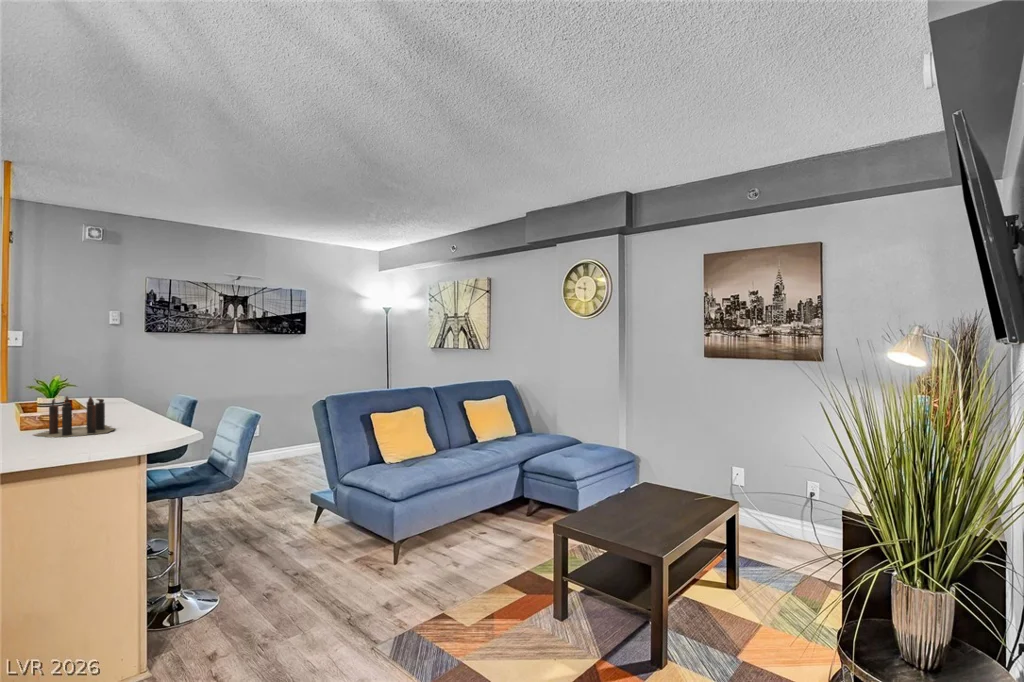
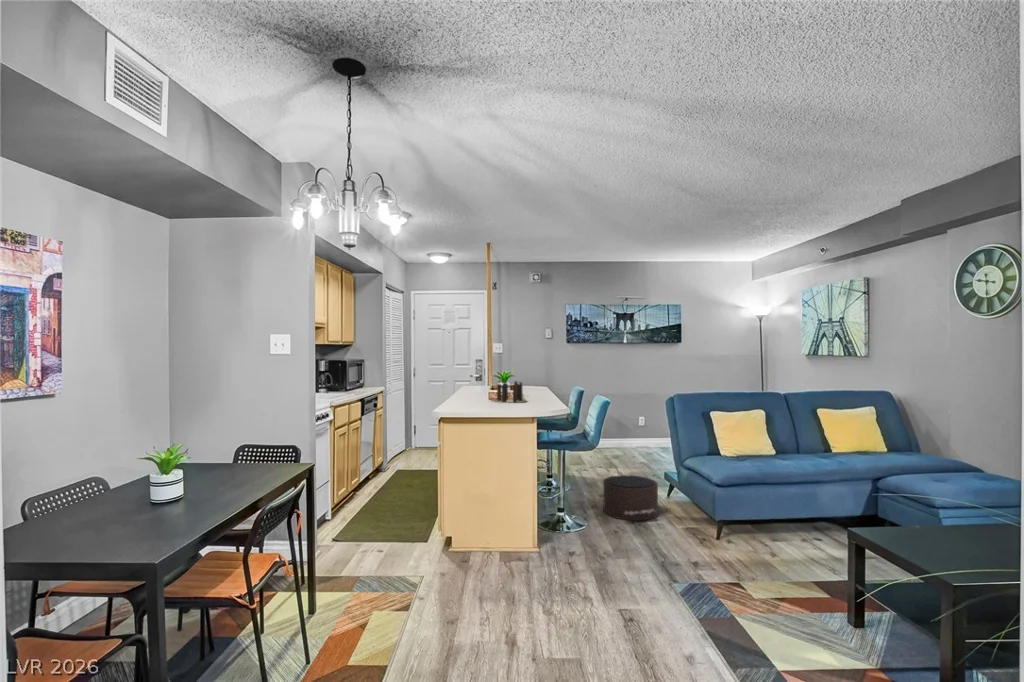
pouf: none [225,507,316,572] -> present [599,475,658,520]

